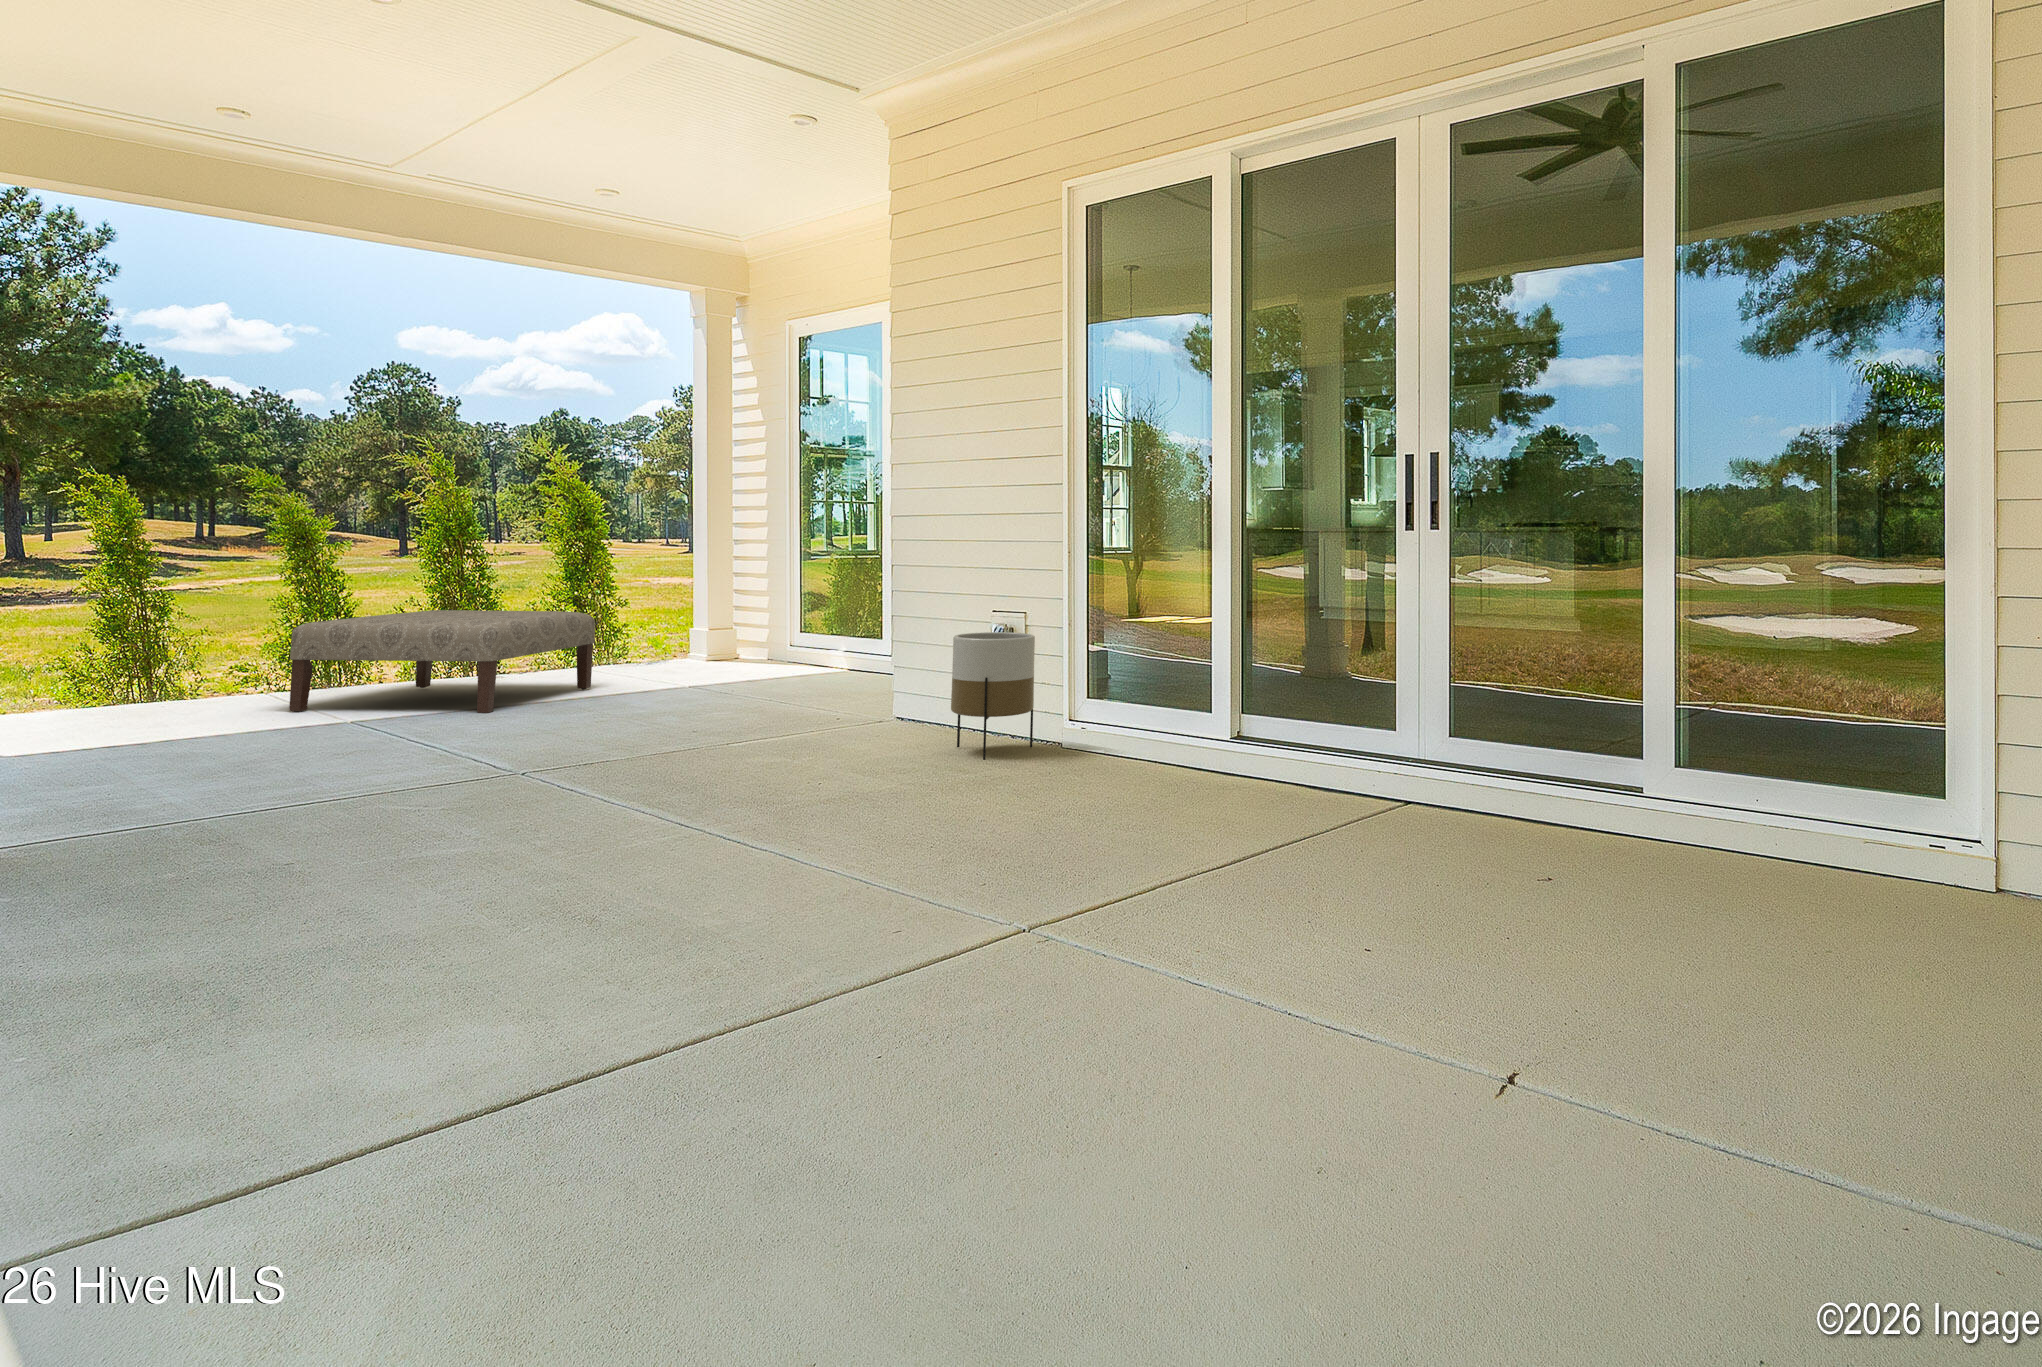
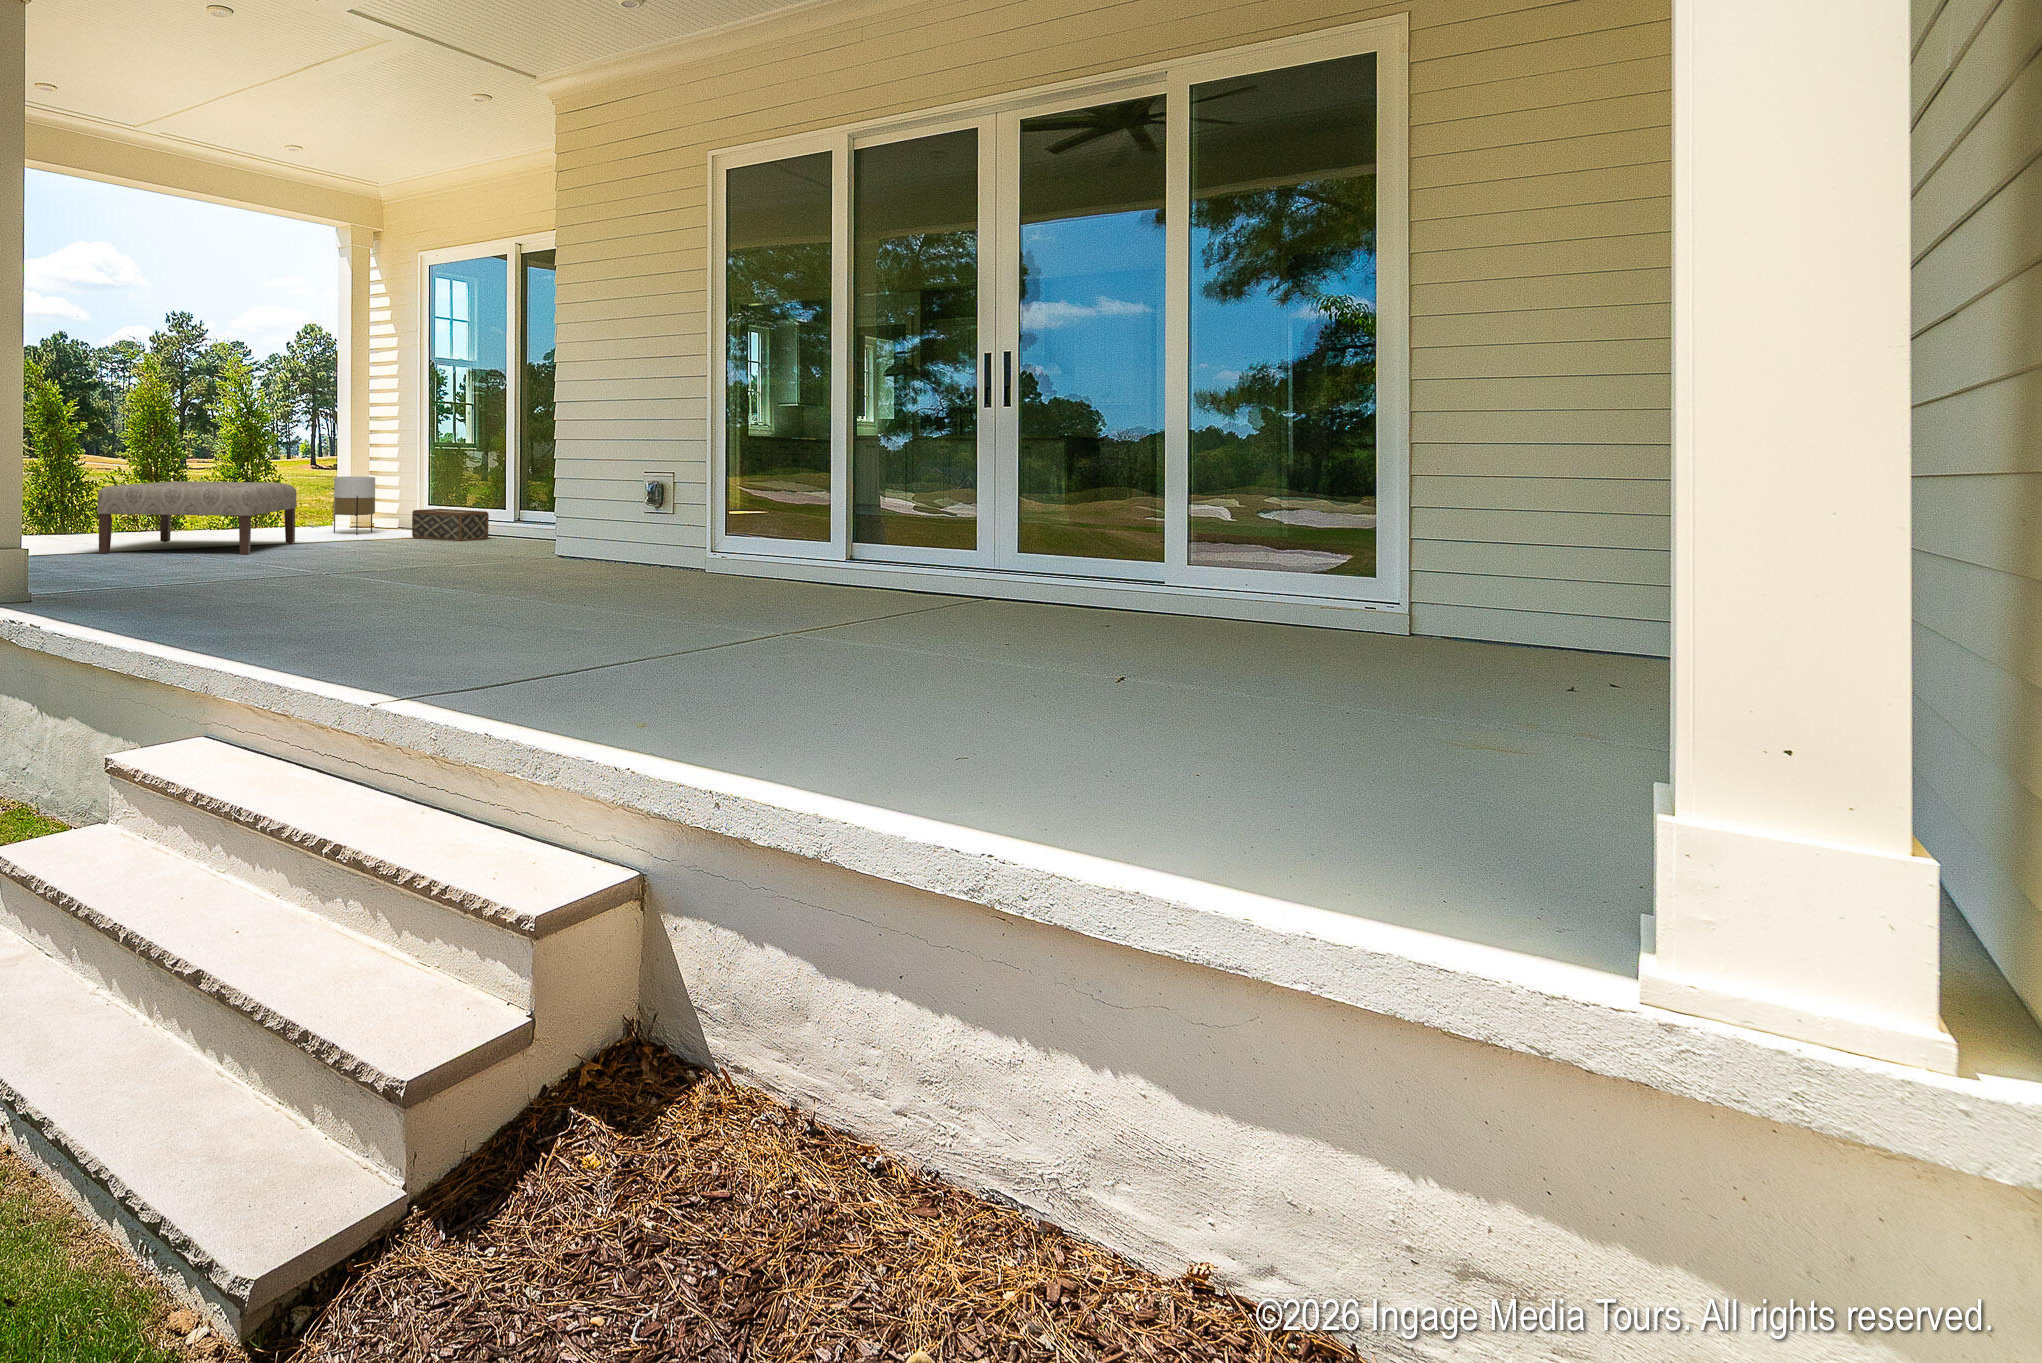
planter: present [951,632,1035,760] -> present [334,476,375,535]
woven basket: none [763,638,858,682] -> present [412,509,489,541]

